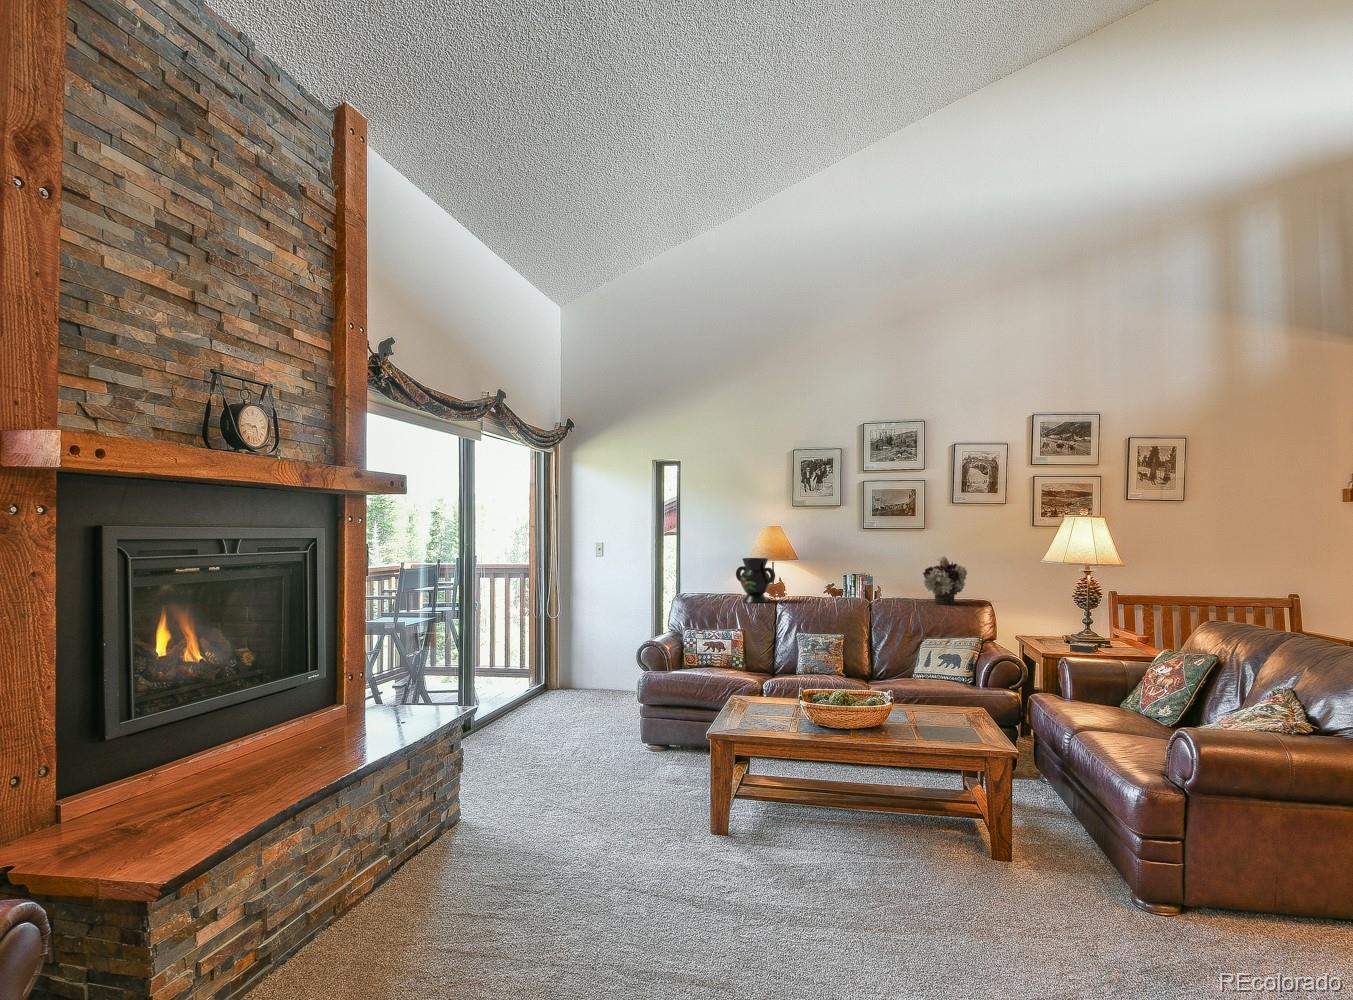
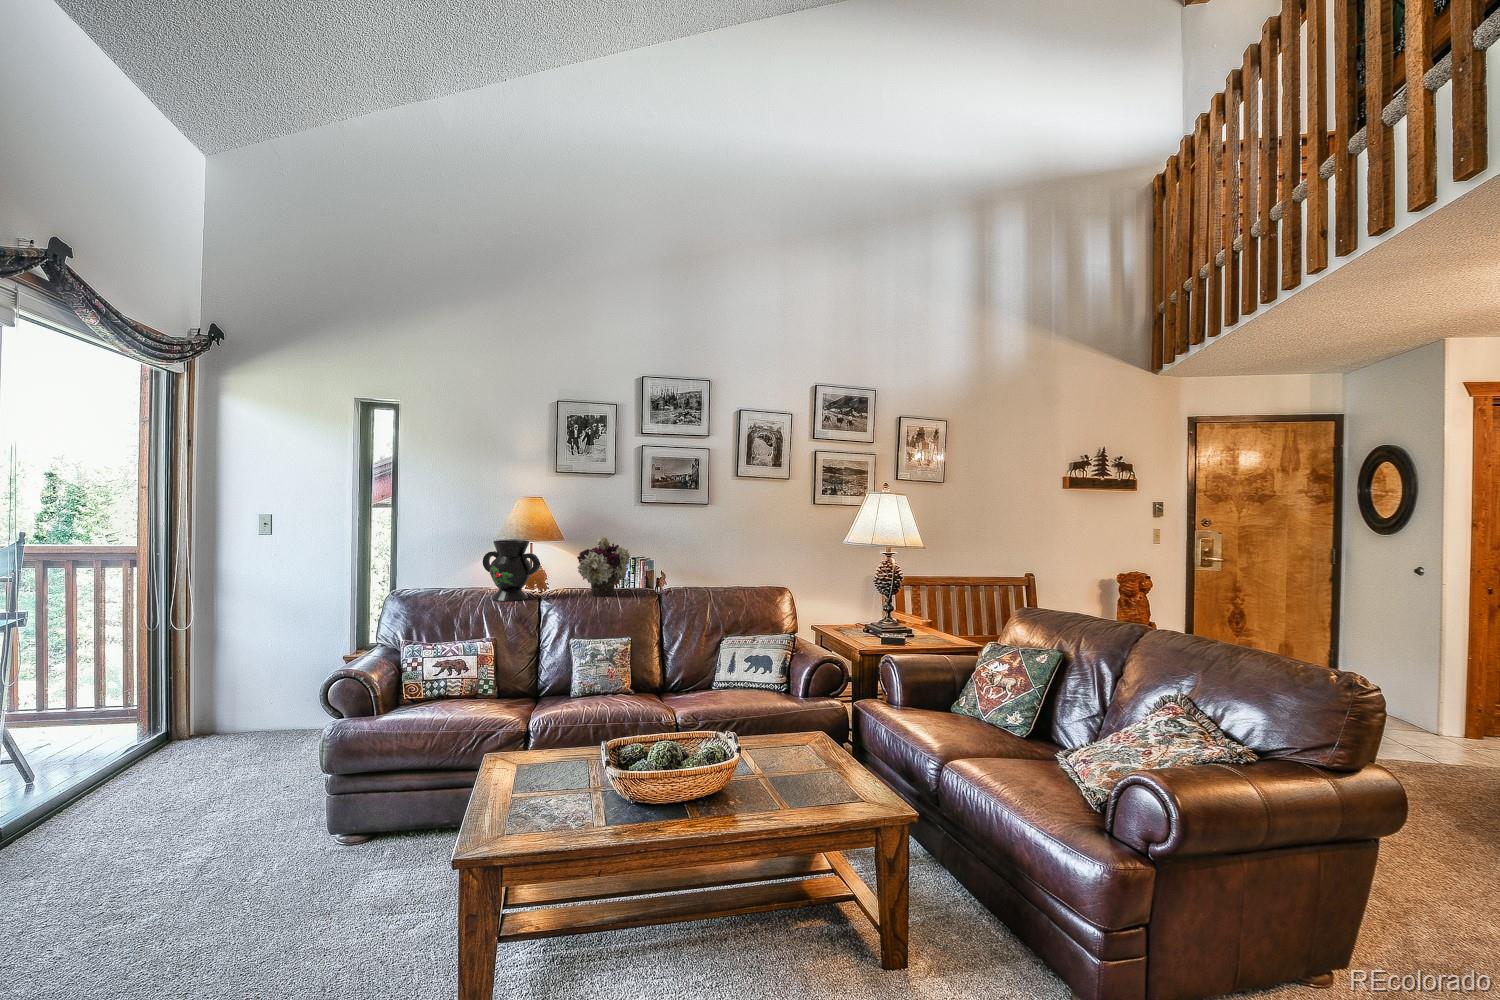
flower arrangement: present [923,556,967,605] -> present [577,536,630,596]

